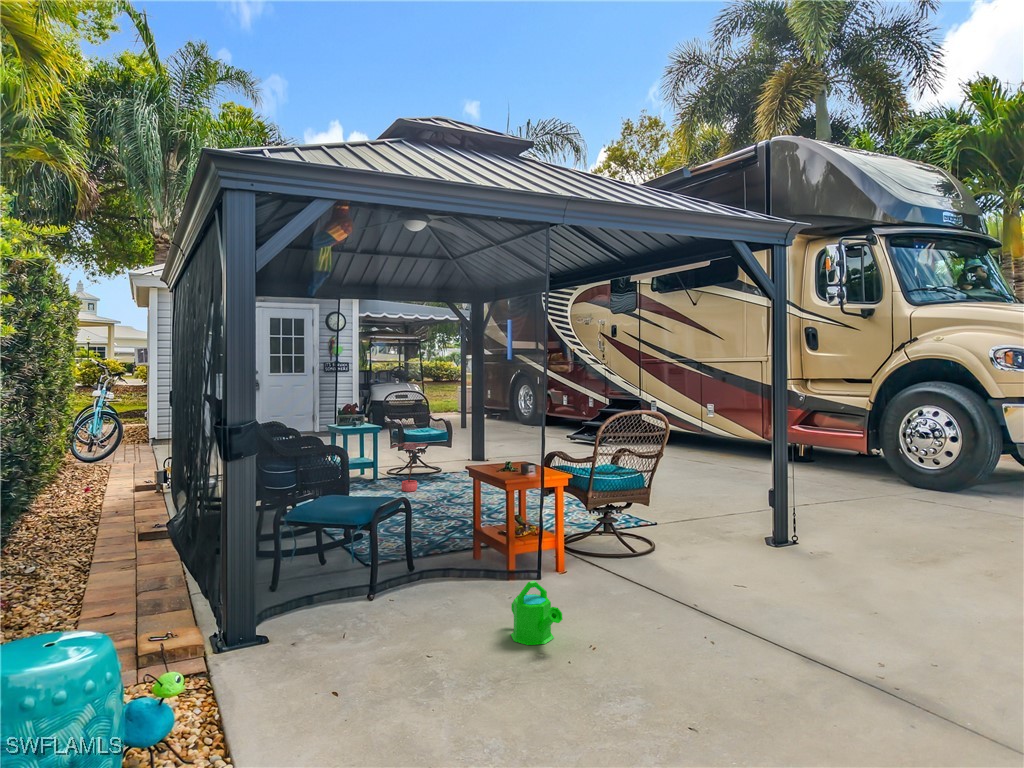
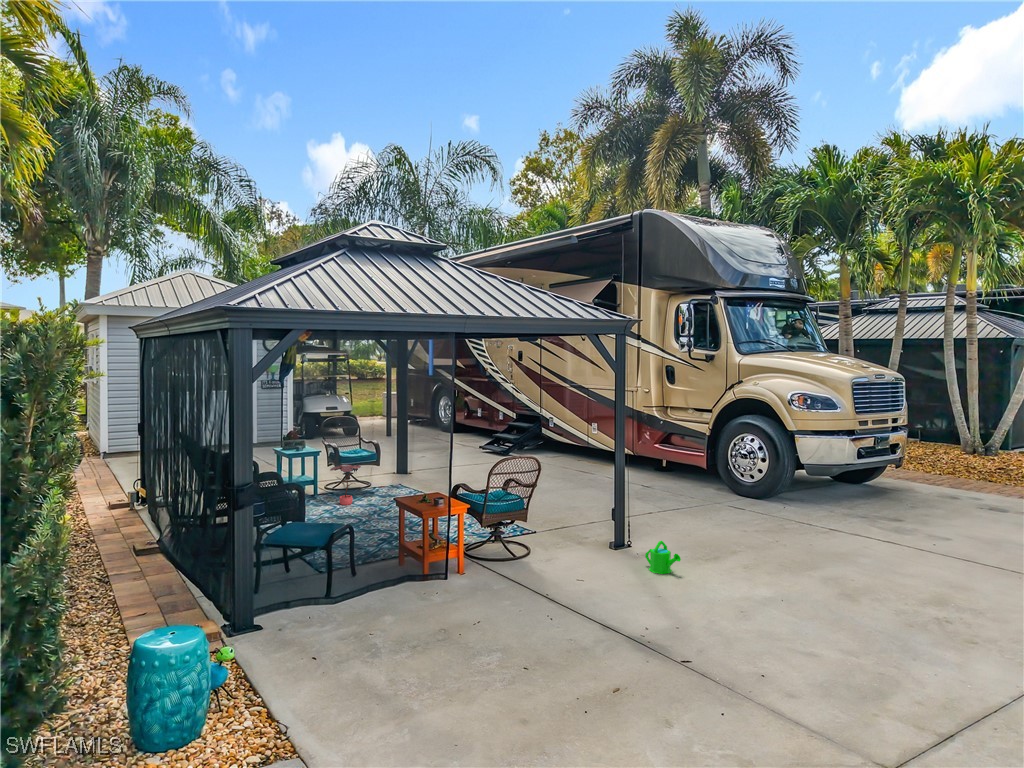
watering can: present [511,581,562,645] -> present [645,541,681,574]

